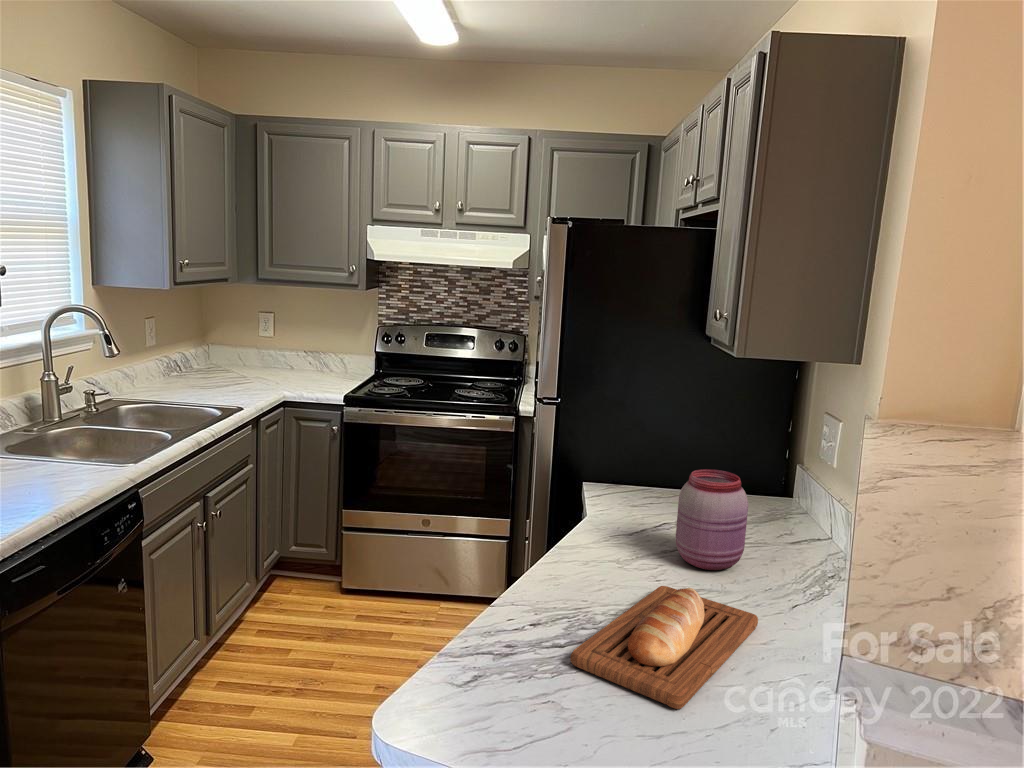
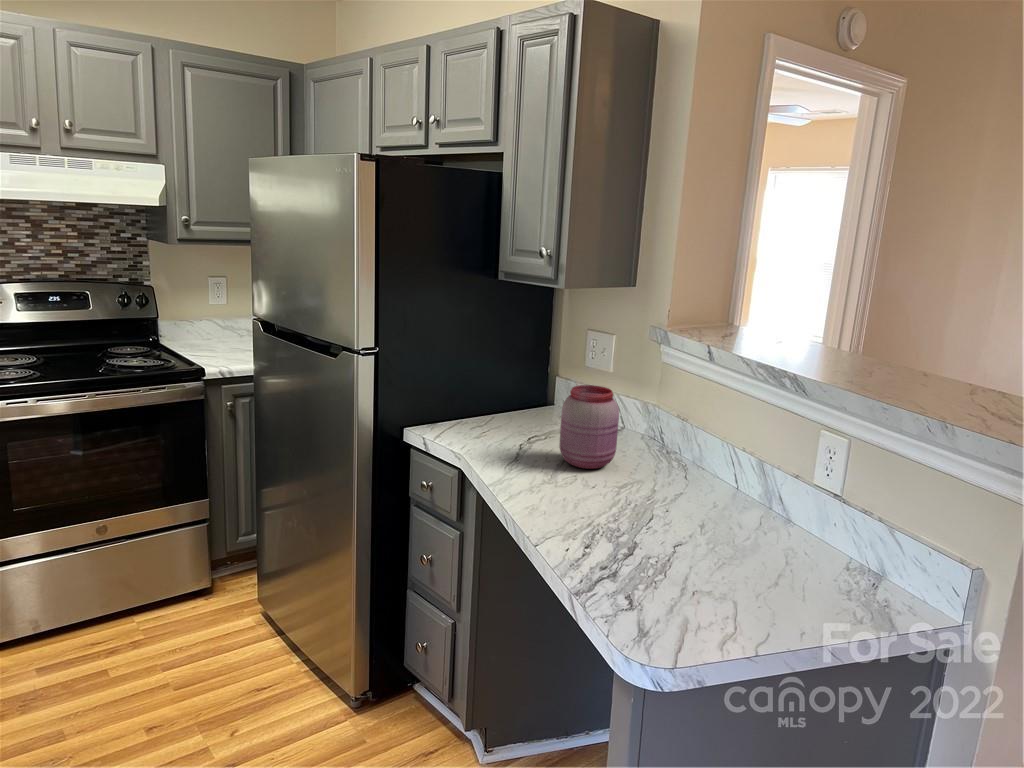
bread loaf: present [570,586,758,709] -> none [602,479,743,561]

